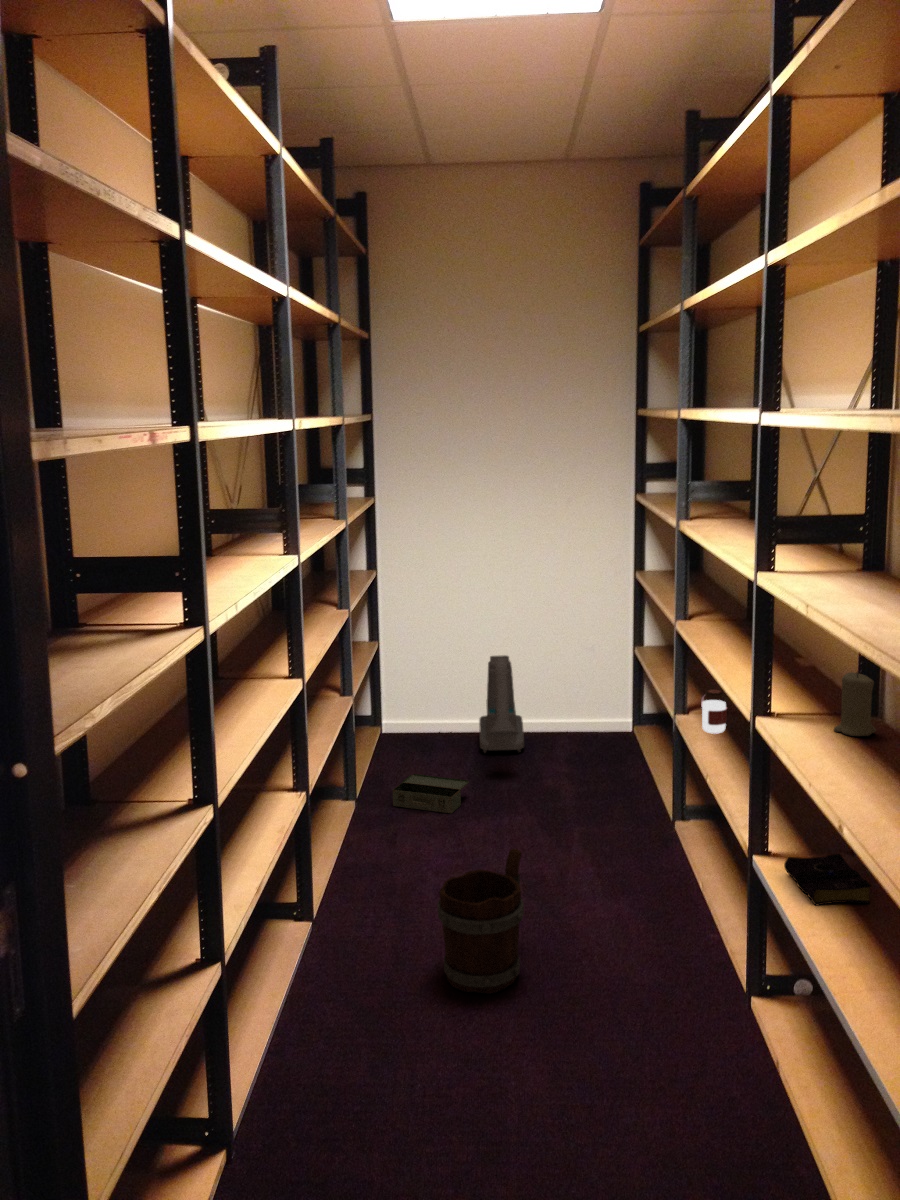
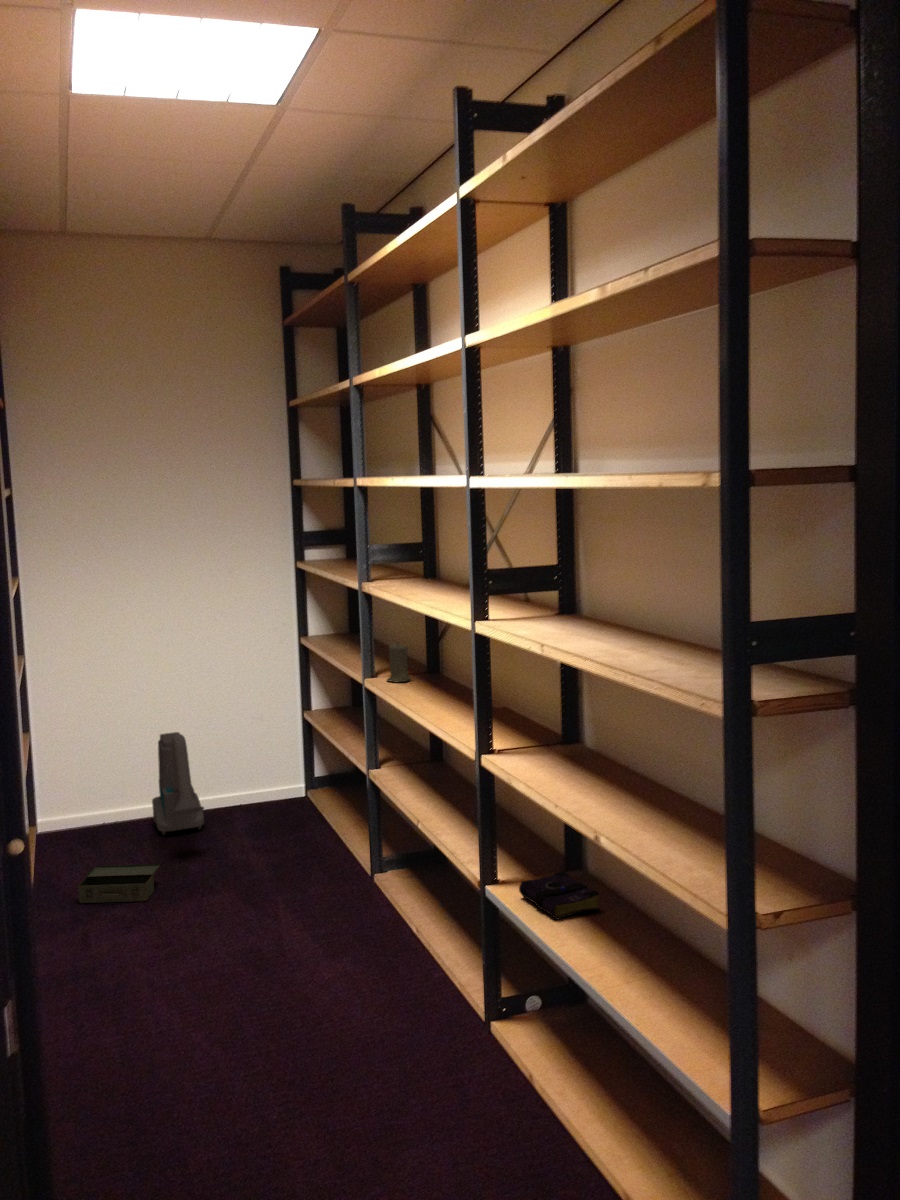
candle: present [834,672,876,736] -> present [387,643,411,682]
jar: present [701,689,727,734] -> none [395,740,419,783]
bucket: present [437,849,524,994] -> none [179,920,271,1076]

